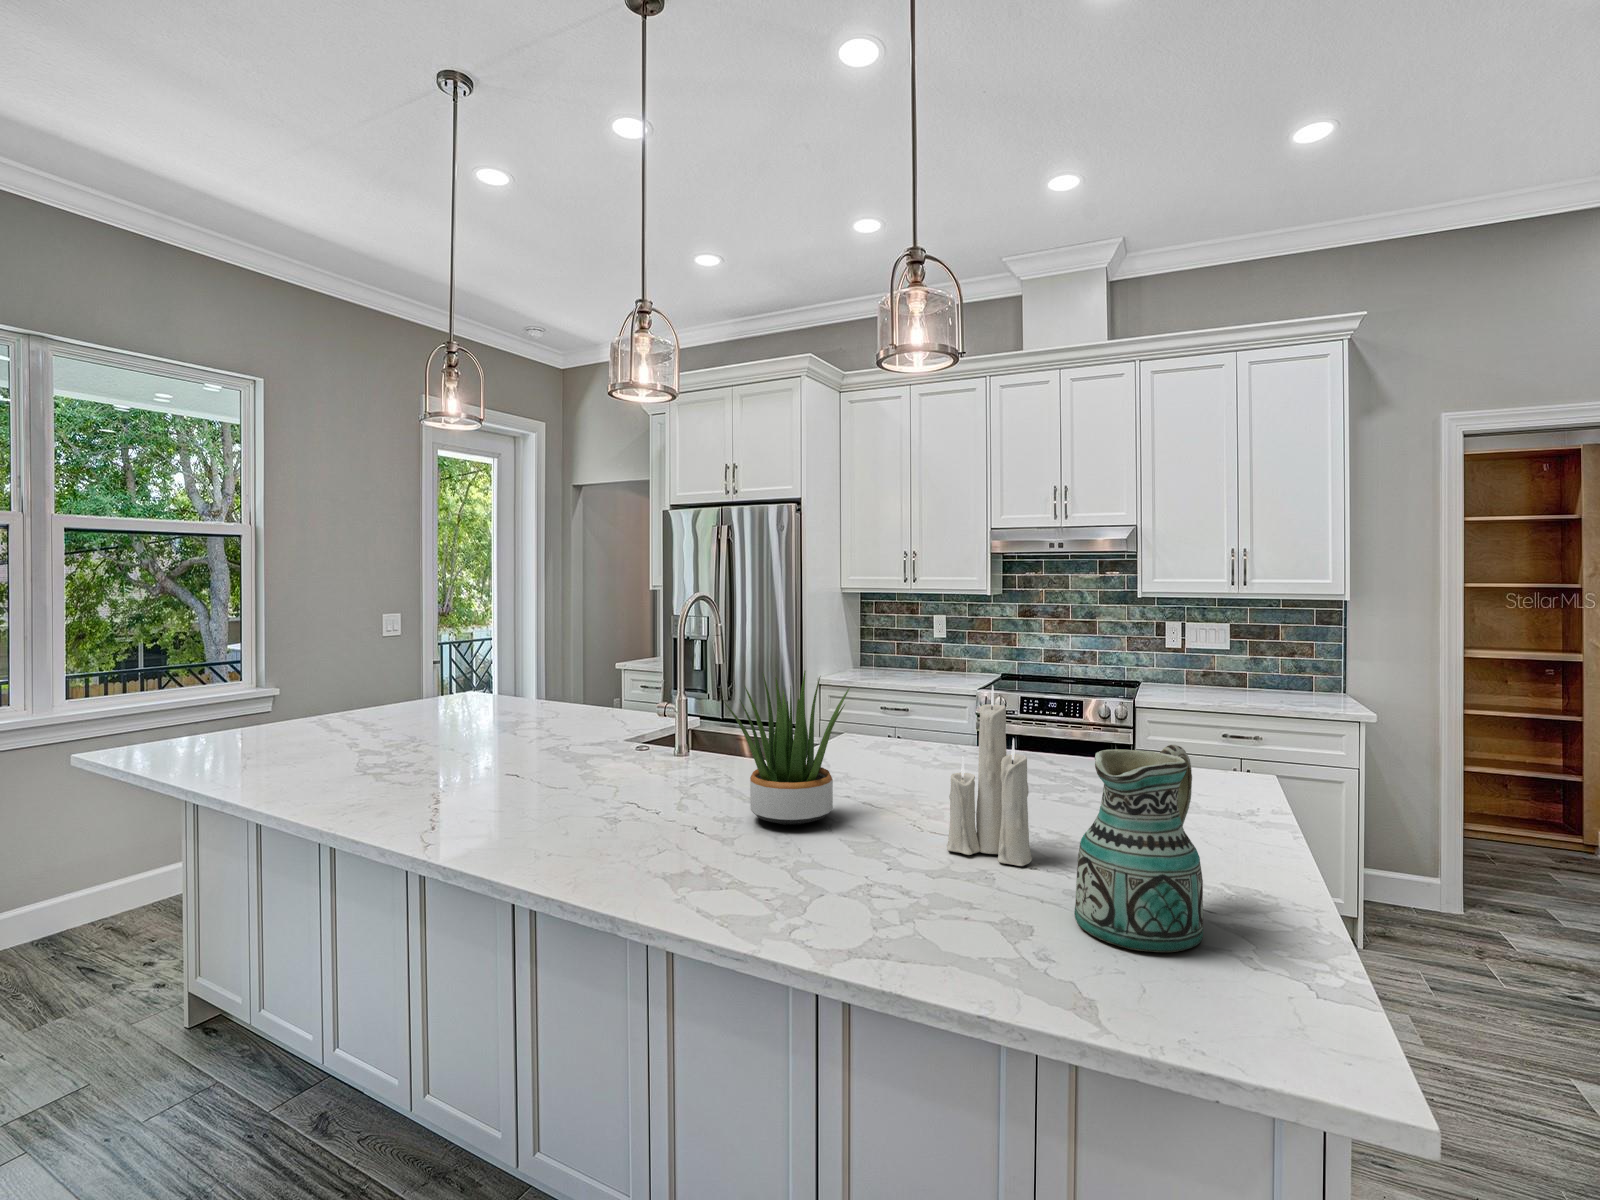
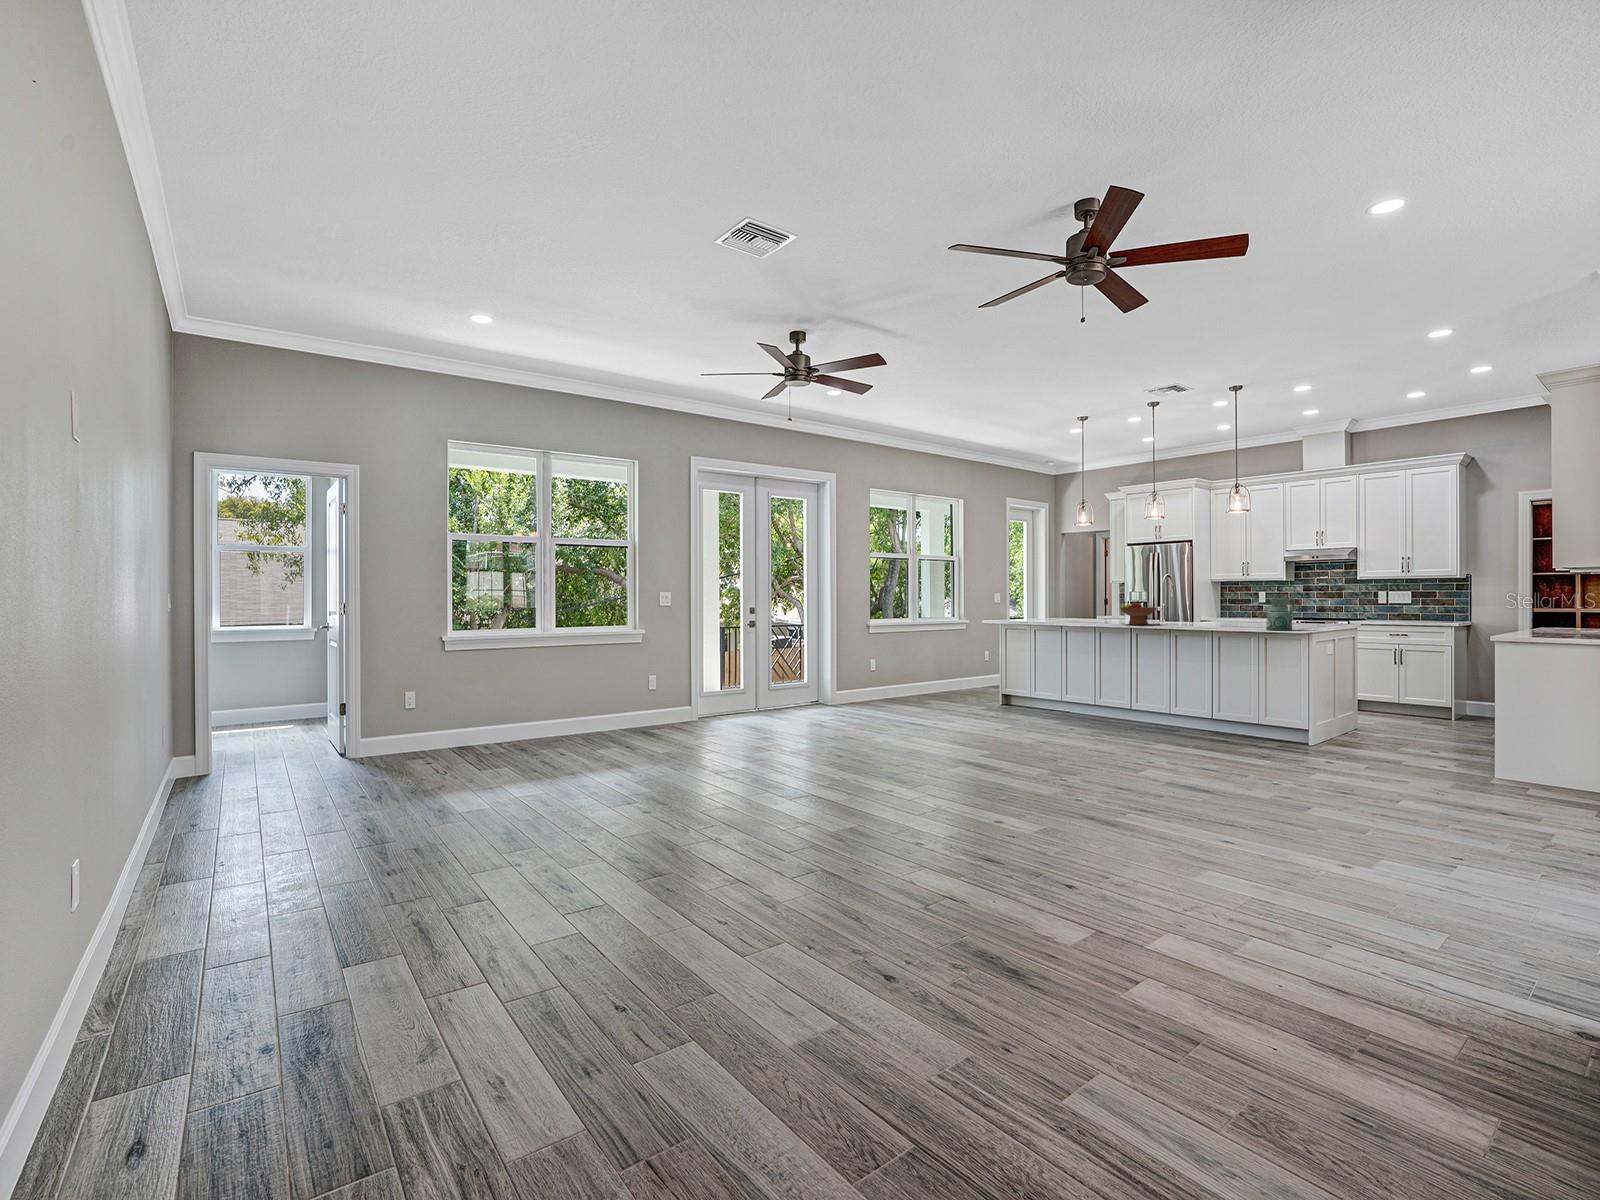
potted plant: present [724,671,850,825] -> none [1185,590,1217,626]
candle: present [947,685,1032,866] -> none [1242,588,1263,628]
fruit bowl: none [500,703,647,804] -> present [1120,601,1157,625]

